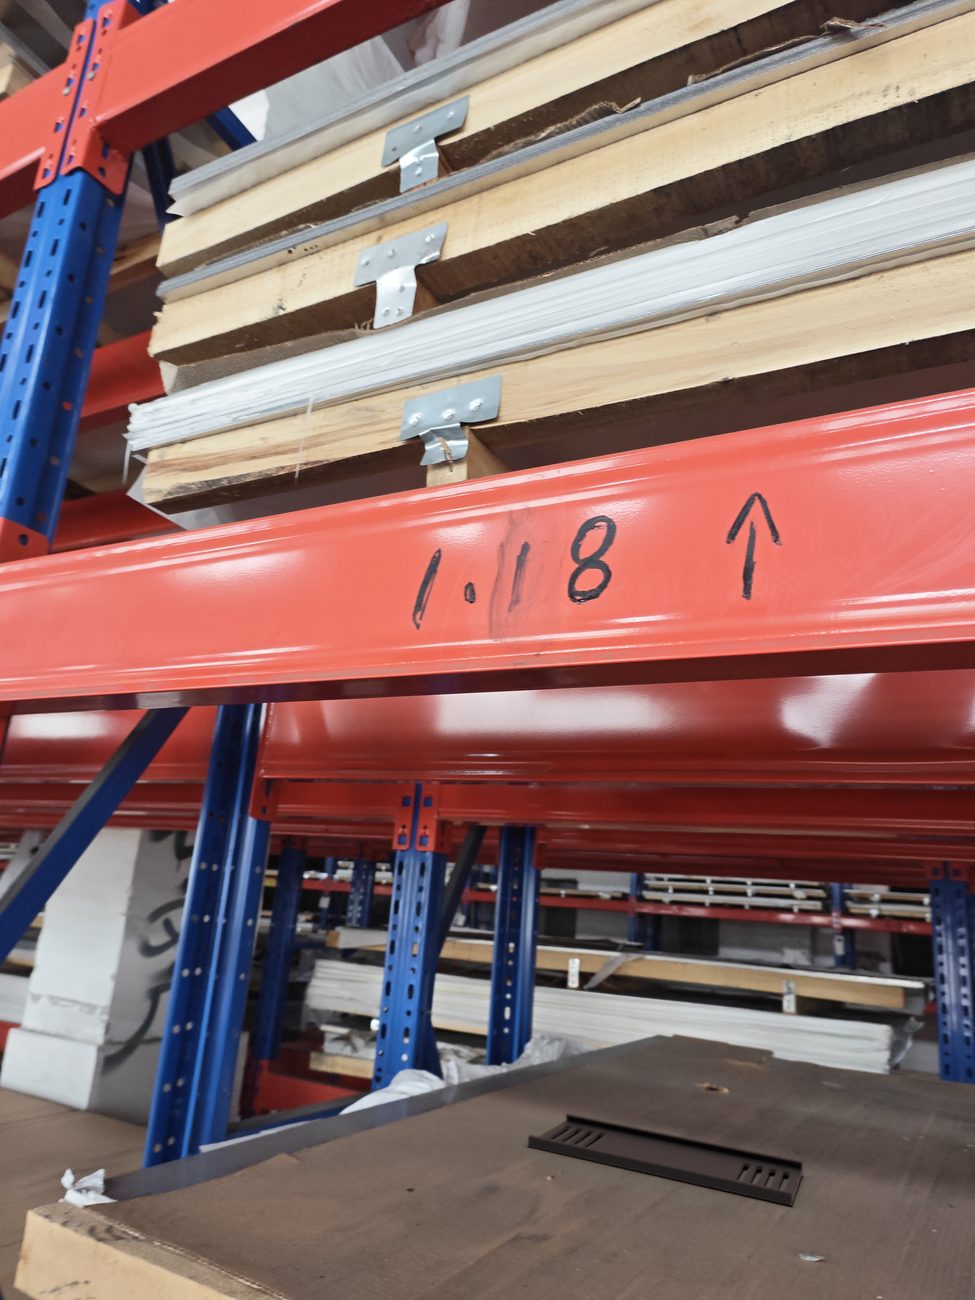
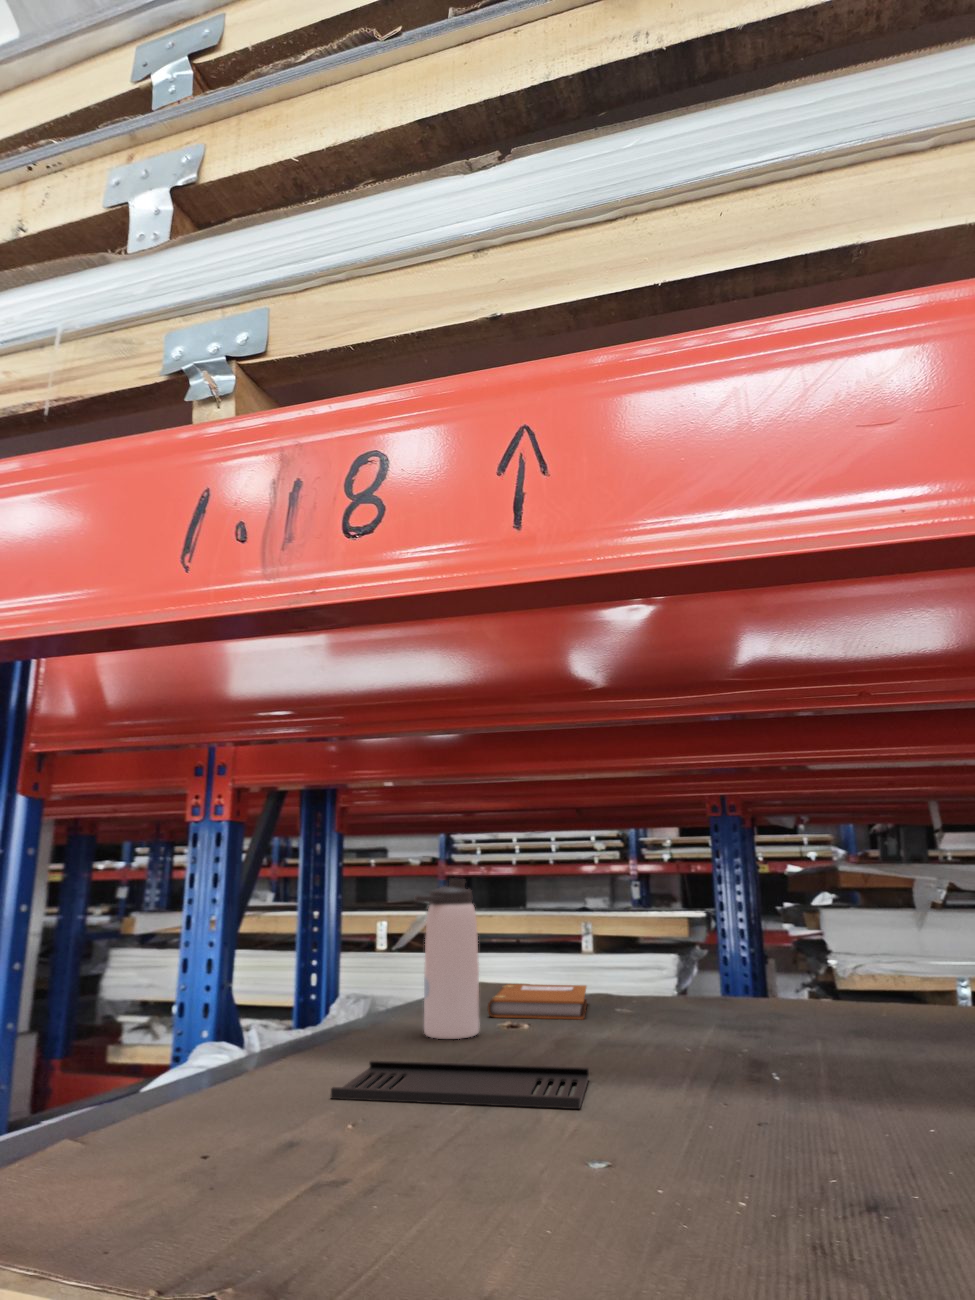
thermos bottle: none [616,933,681,1105] -> present [415,878,479,1039]
notebook: none [689,1052,802,1105] -> present [488,984,587,1020]

